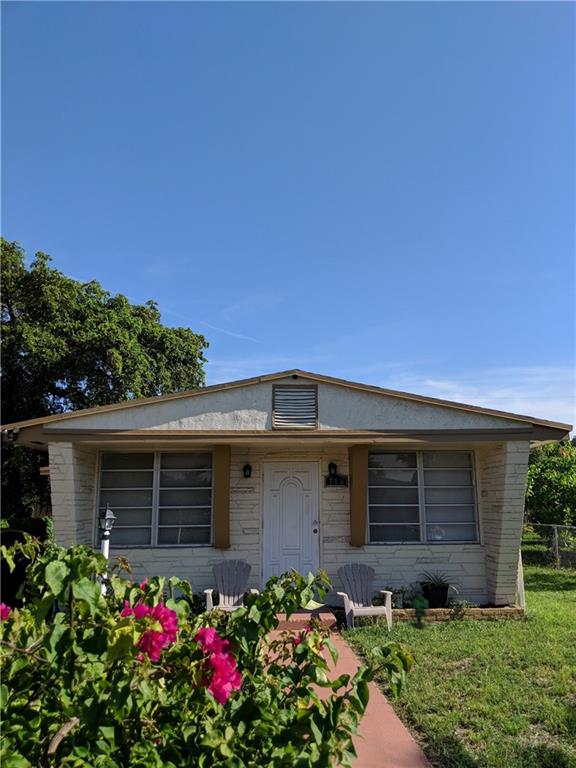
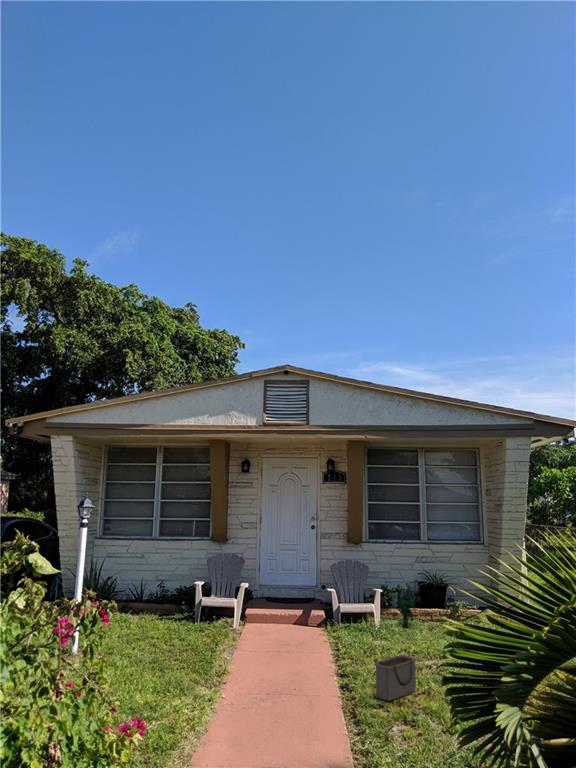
basket: none [426,656,462,703] -> present [375,655,416,701]

